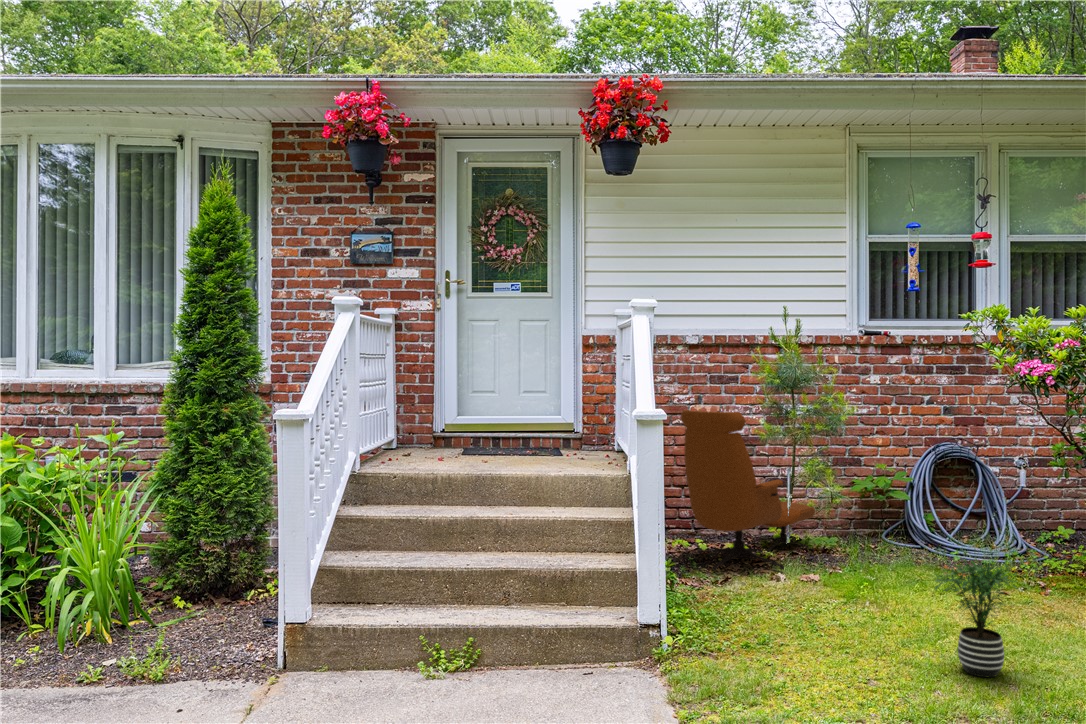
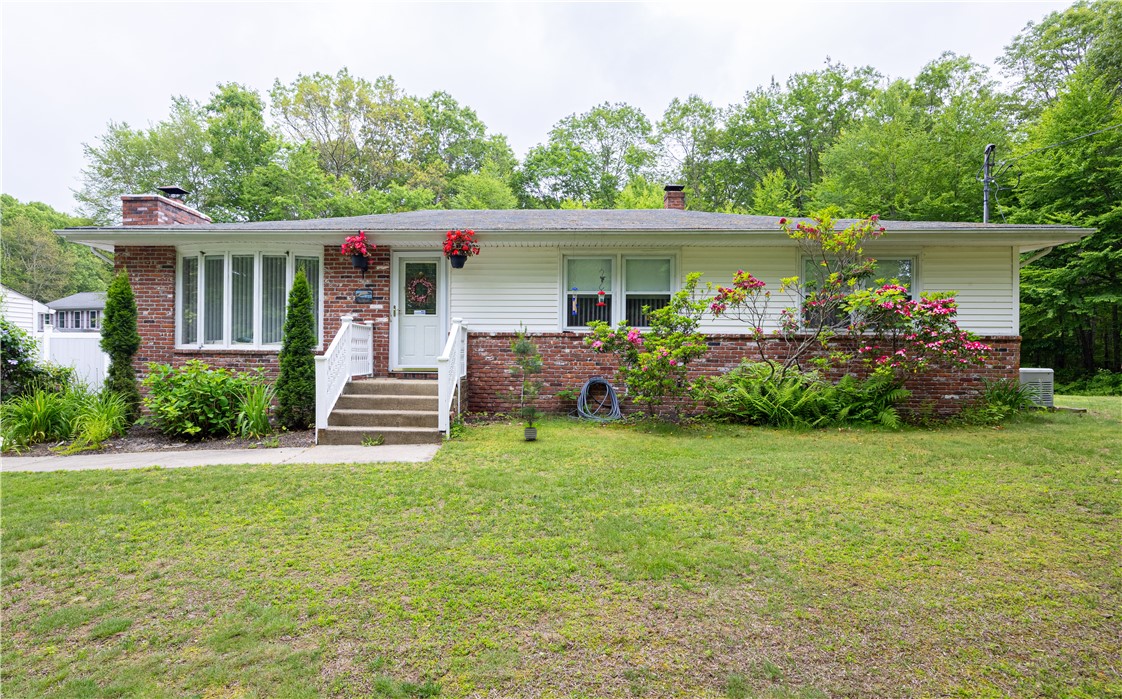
lounge chair: present [681,410,815,571] -> none [474,361,538,422]

